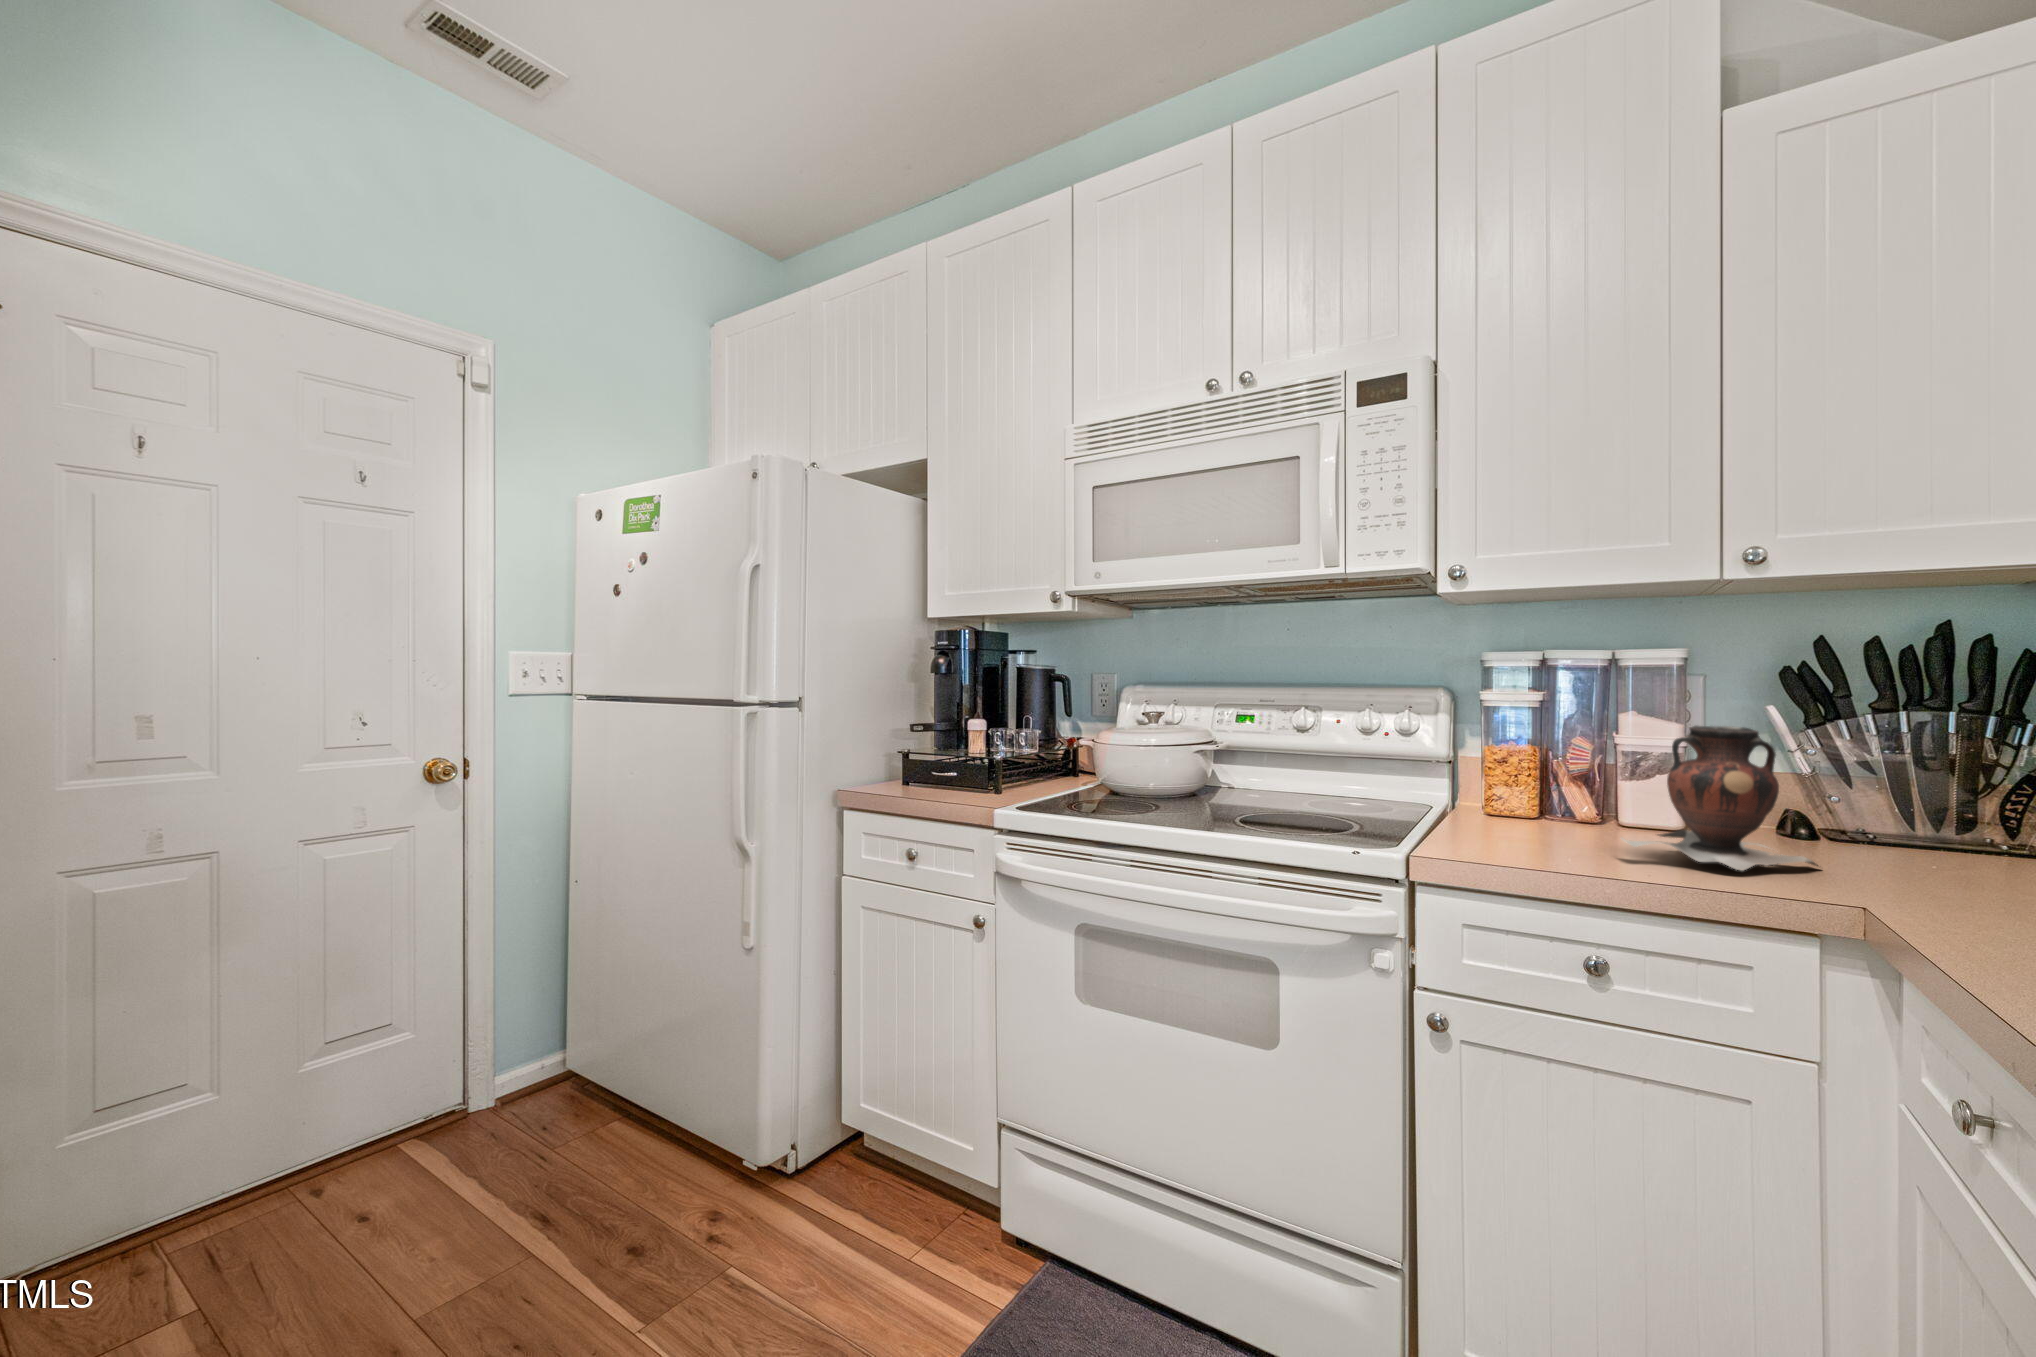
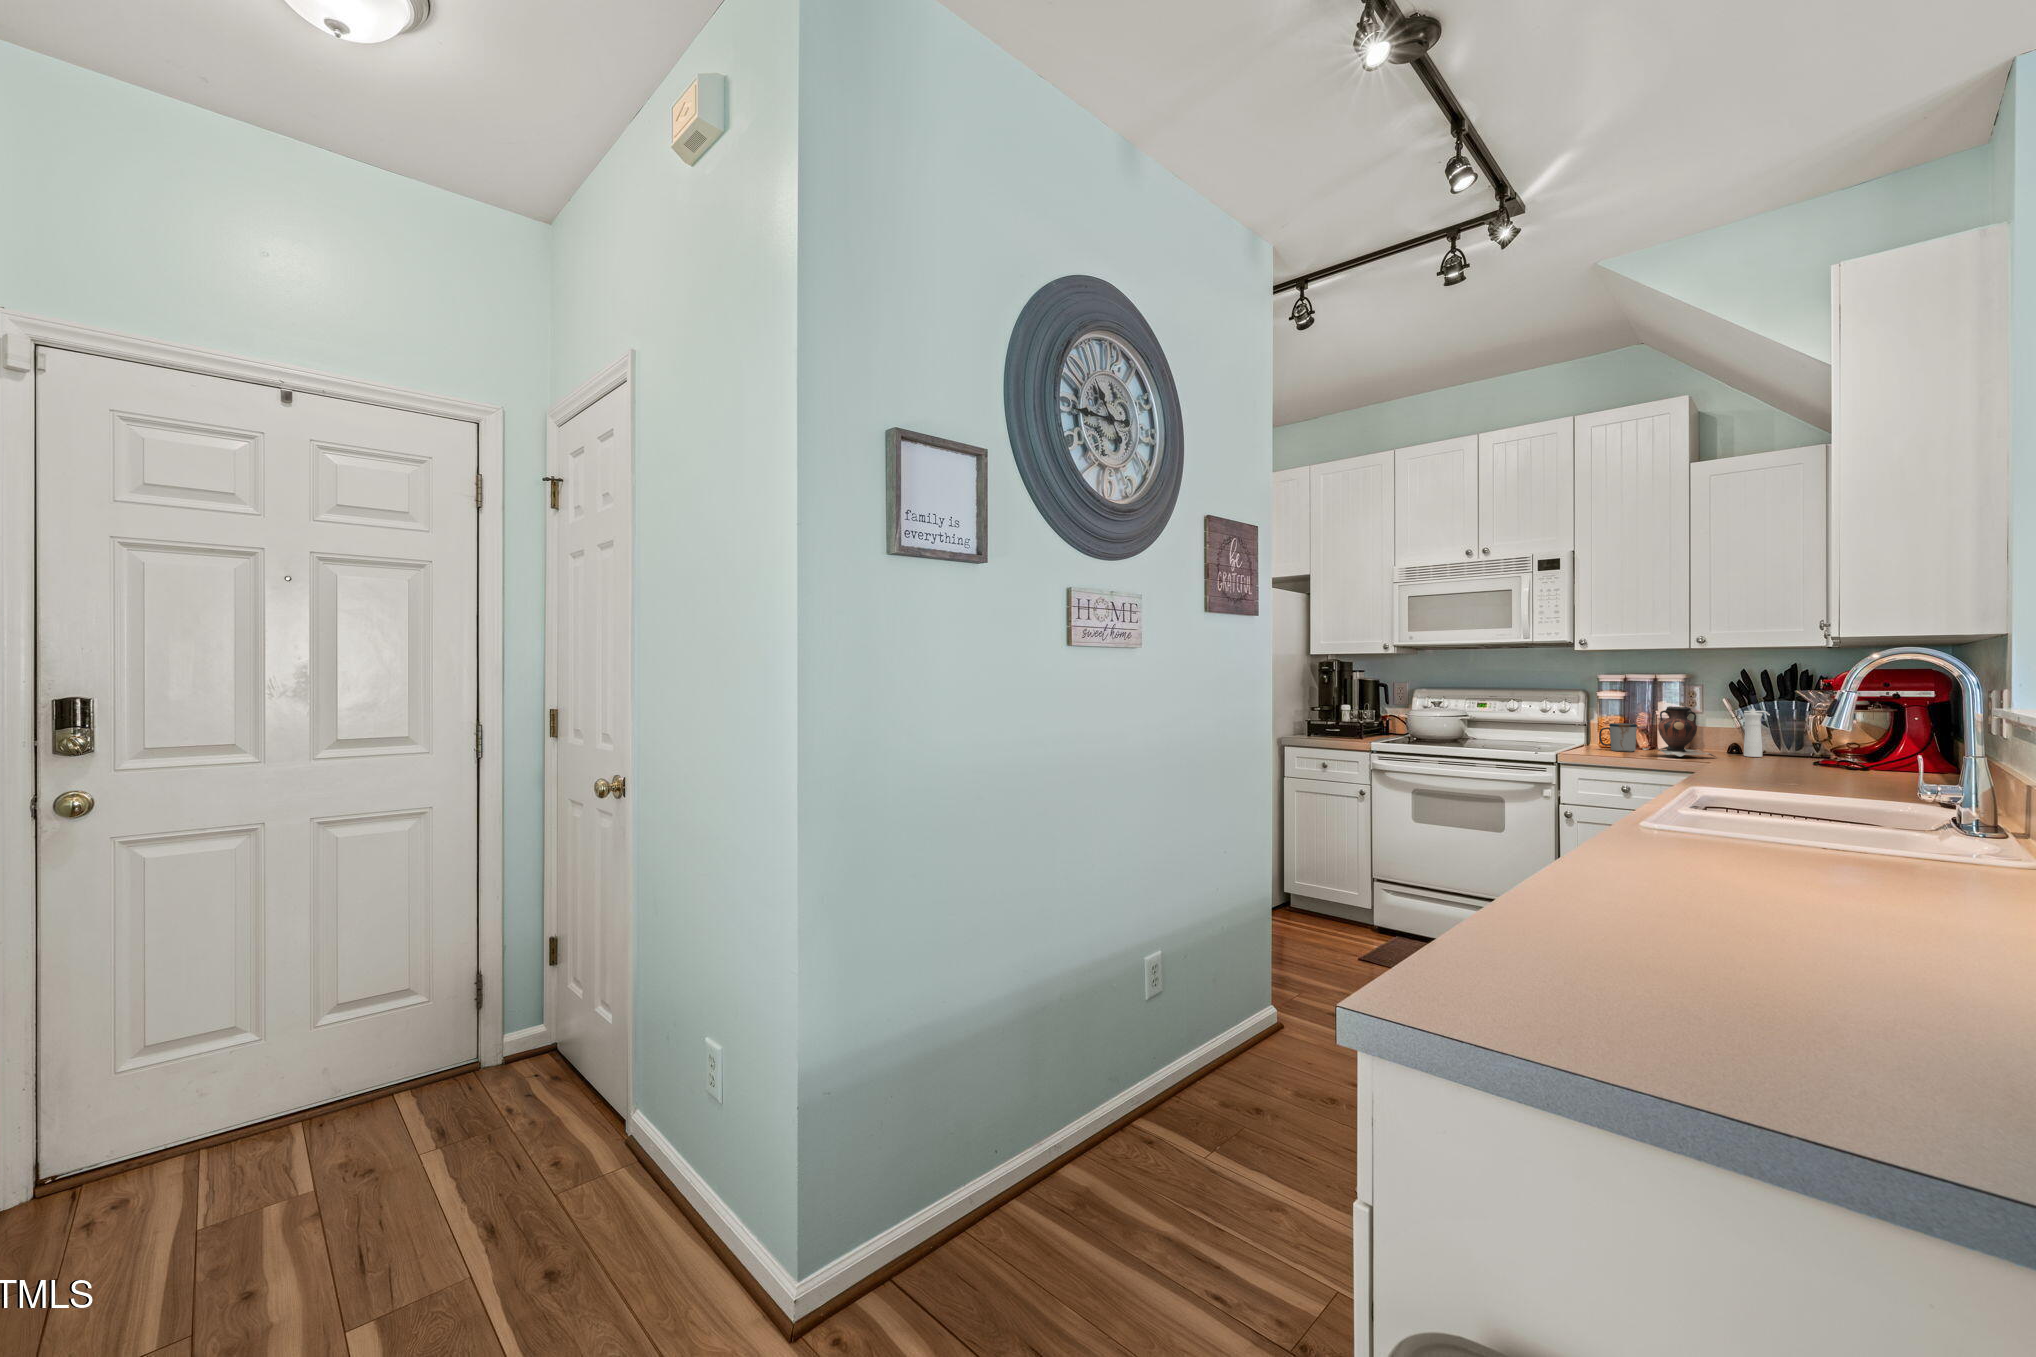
pepper mill: none [1860,715,1980,862] -> present [1744,709,1770,757]
mug: none [1496,765,1587,838] -> present [1599,723,1637,752]

